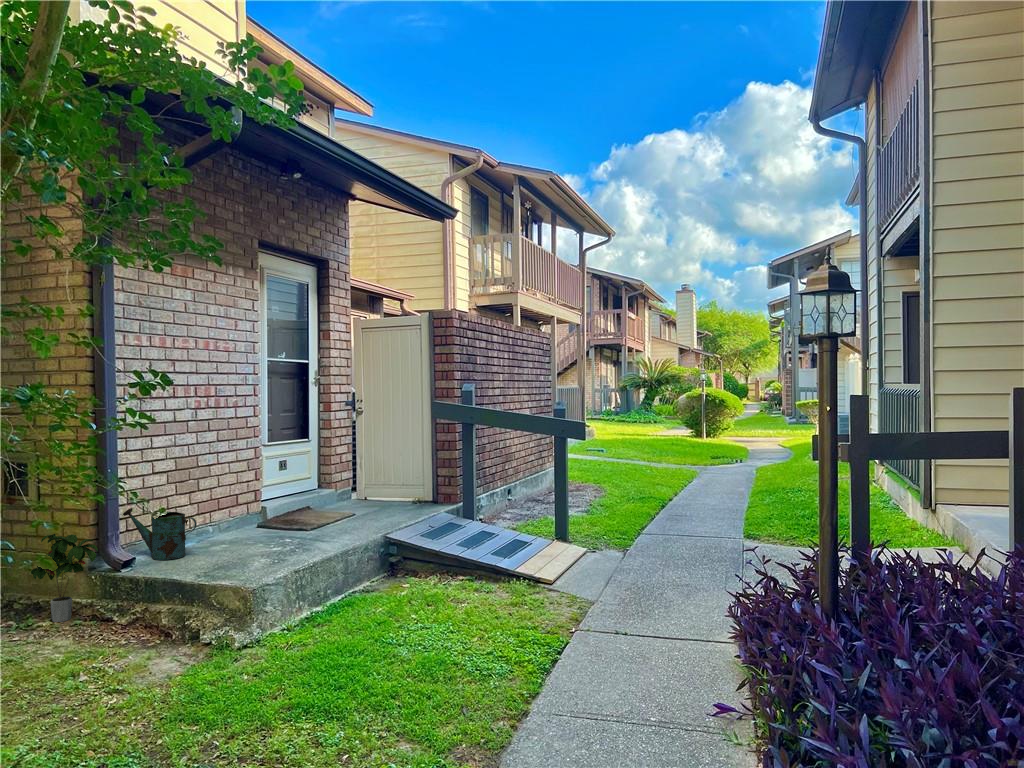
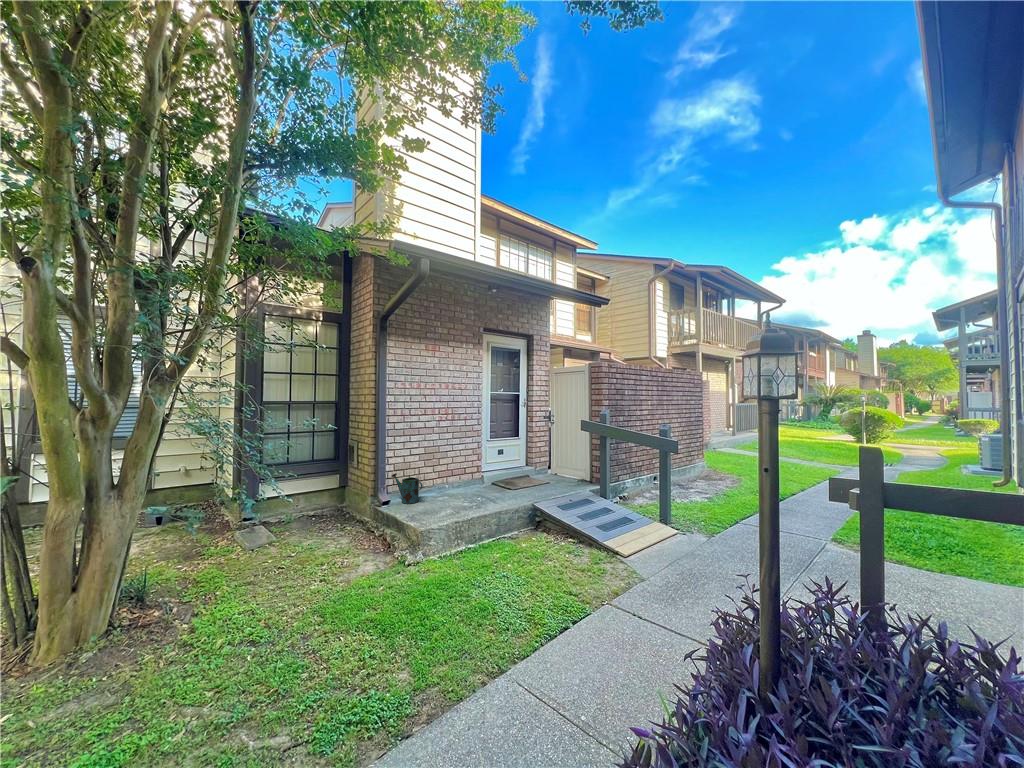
potted plant: present [31,534,98,622] -> none [351,483,373,529]

